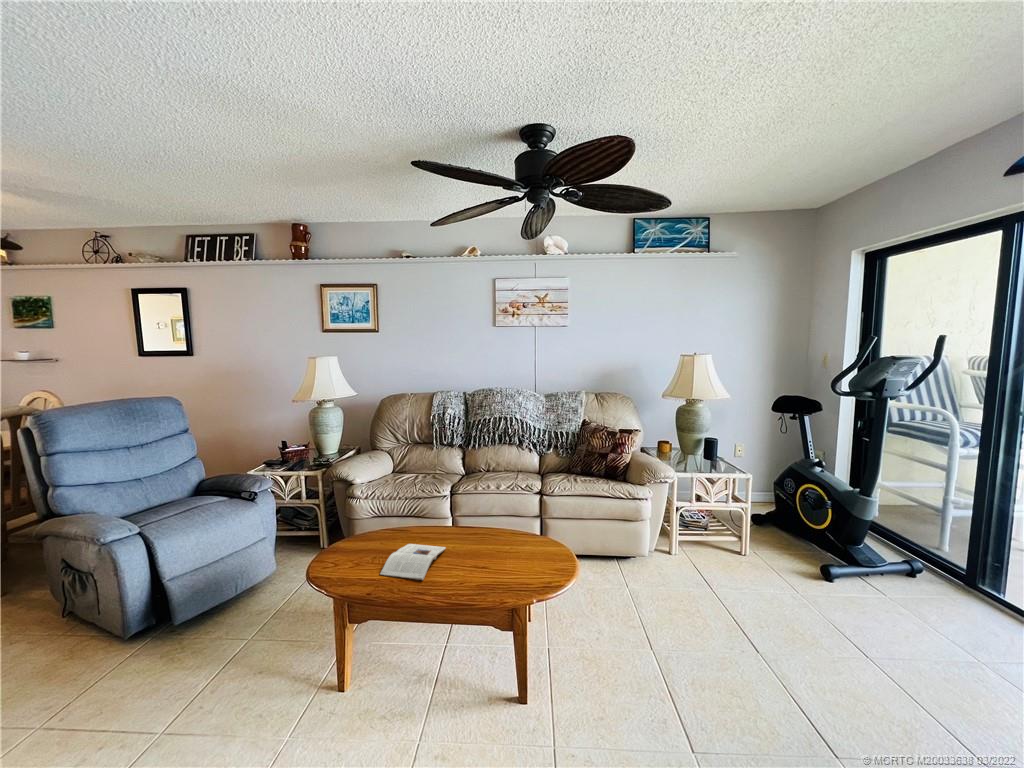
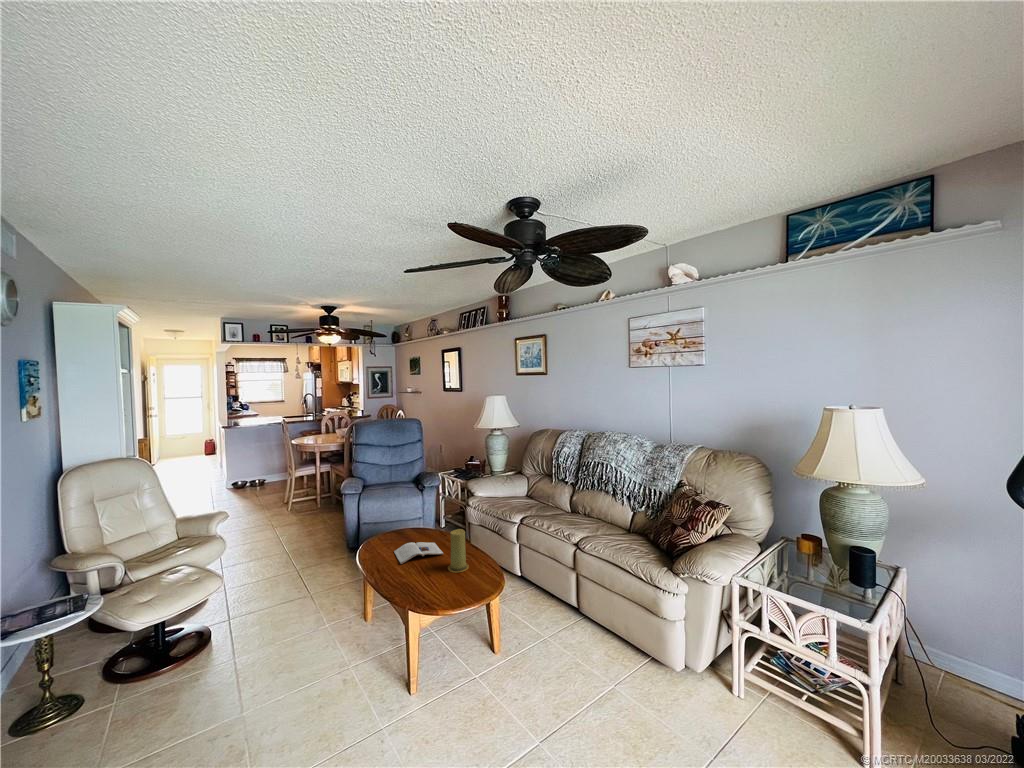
candle: none [474,505,500,559] -> present [448,529,469,573]

